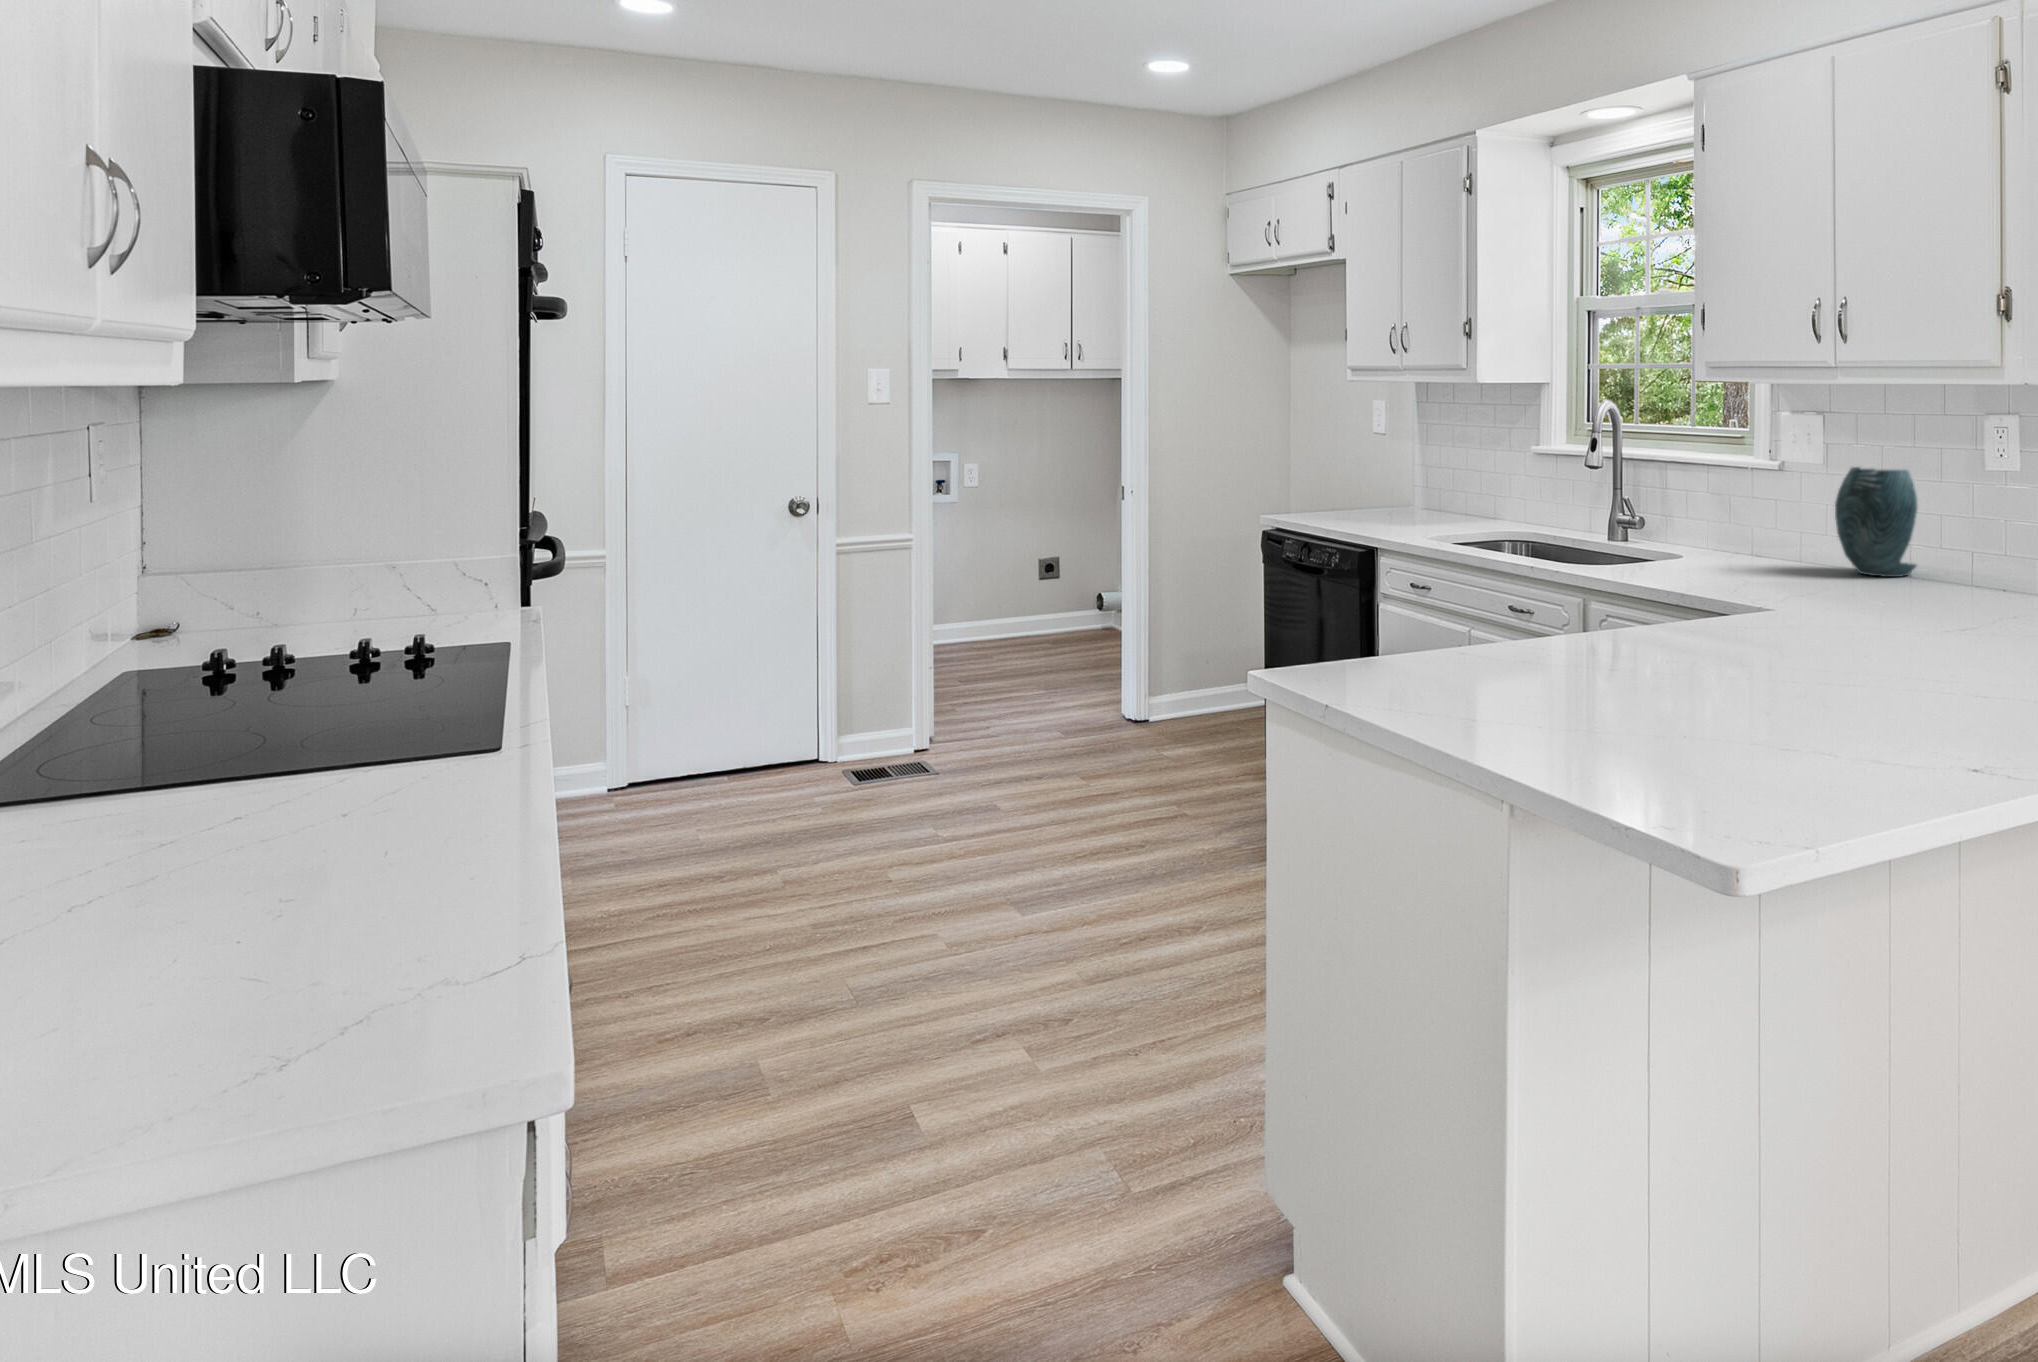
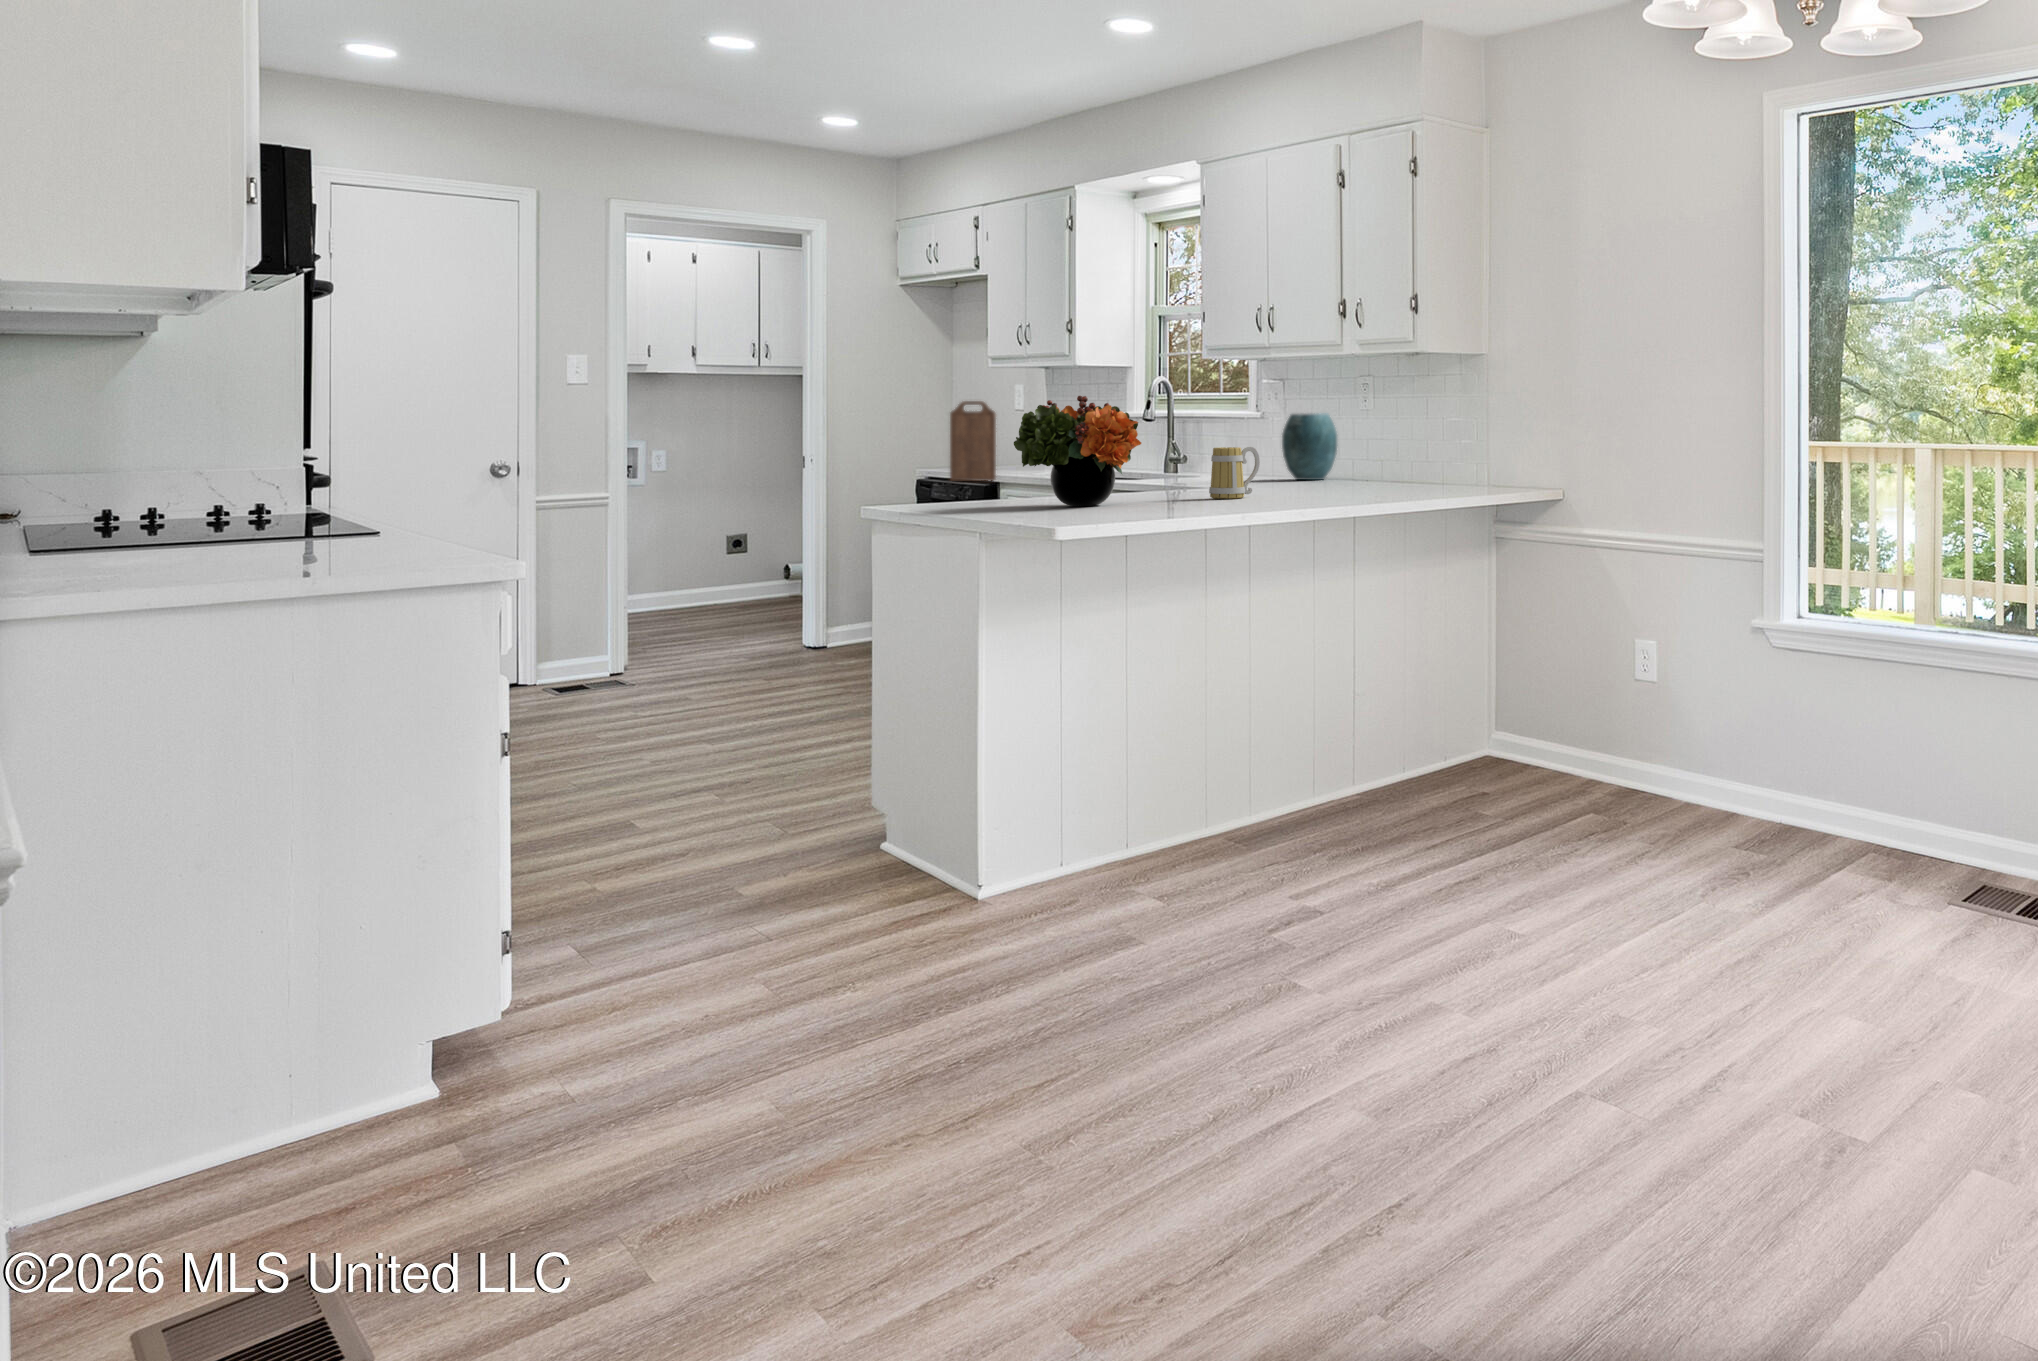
cutting board: none [1306,428,1366,536] -> present [950,401,996,481]
flower arrangement: none [1514,473,1760,683] -> present [1014,396,1141,506]
mug: none [1855,566,1949,669] -> present [1209,447,1260,499]

